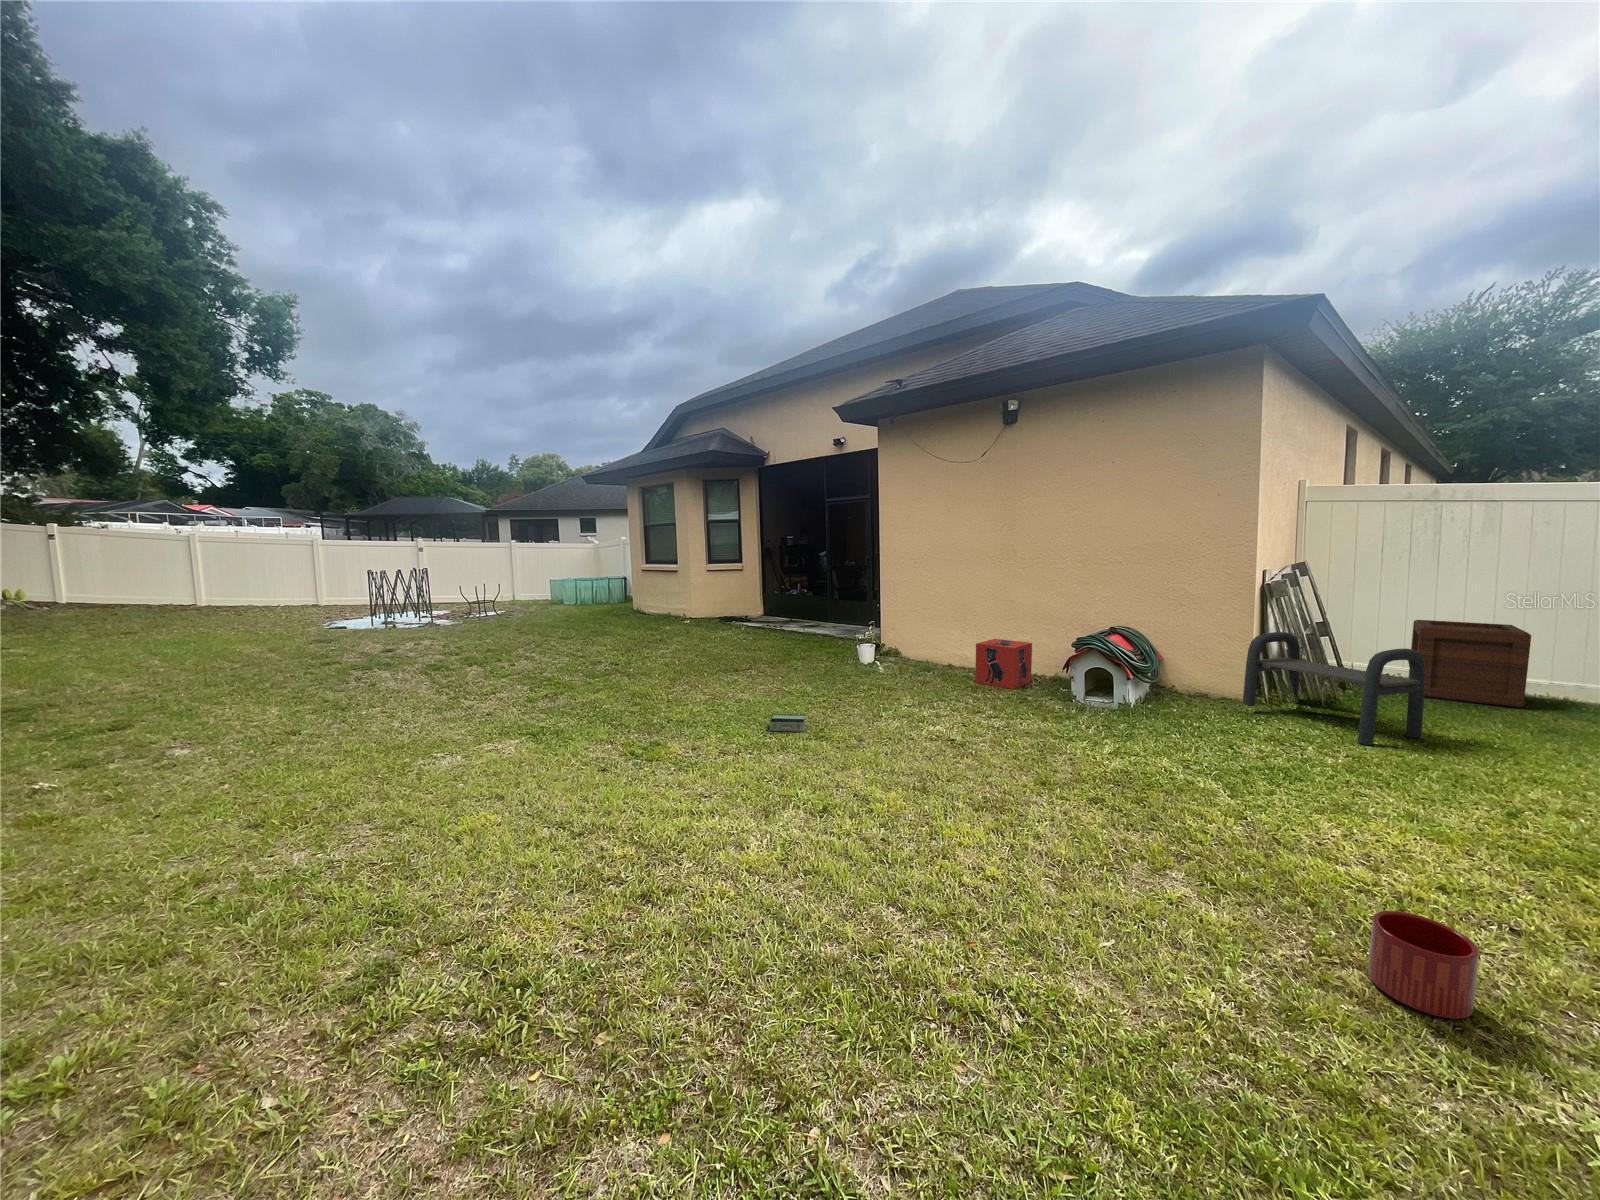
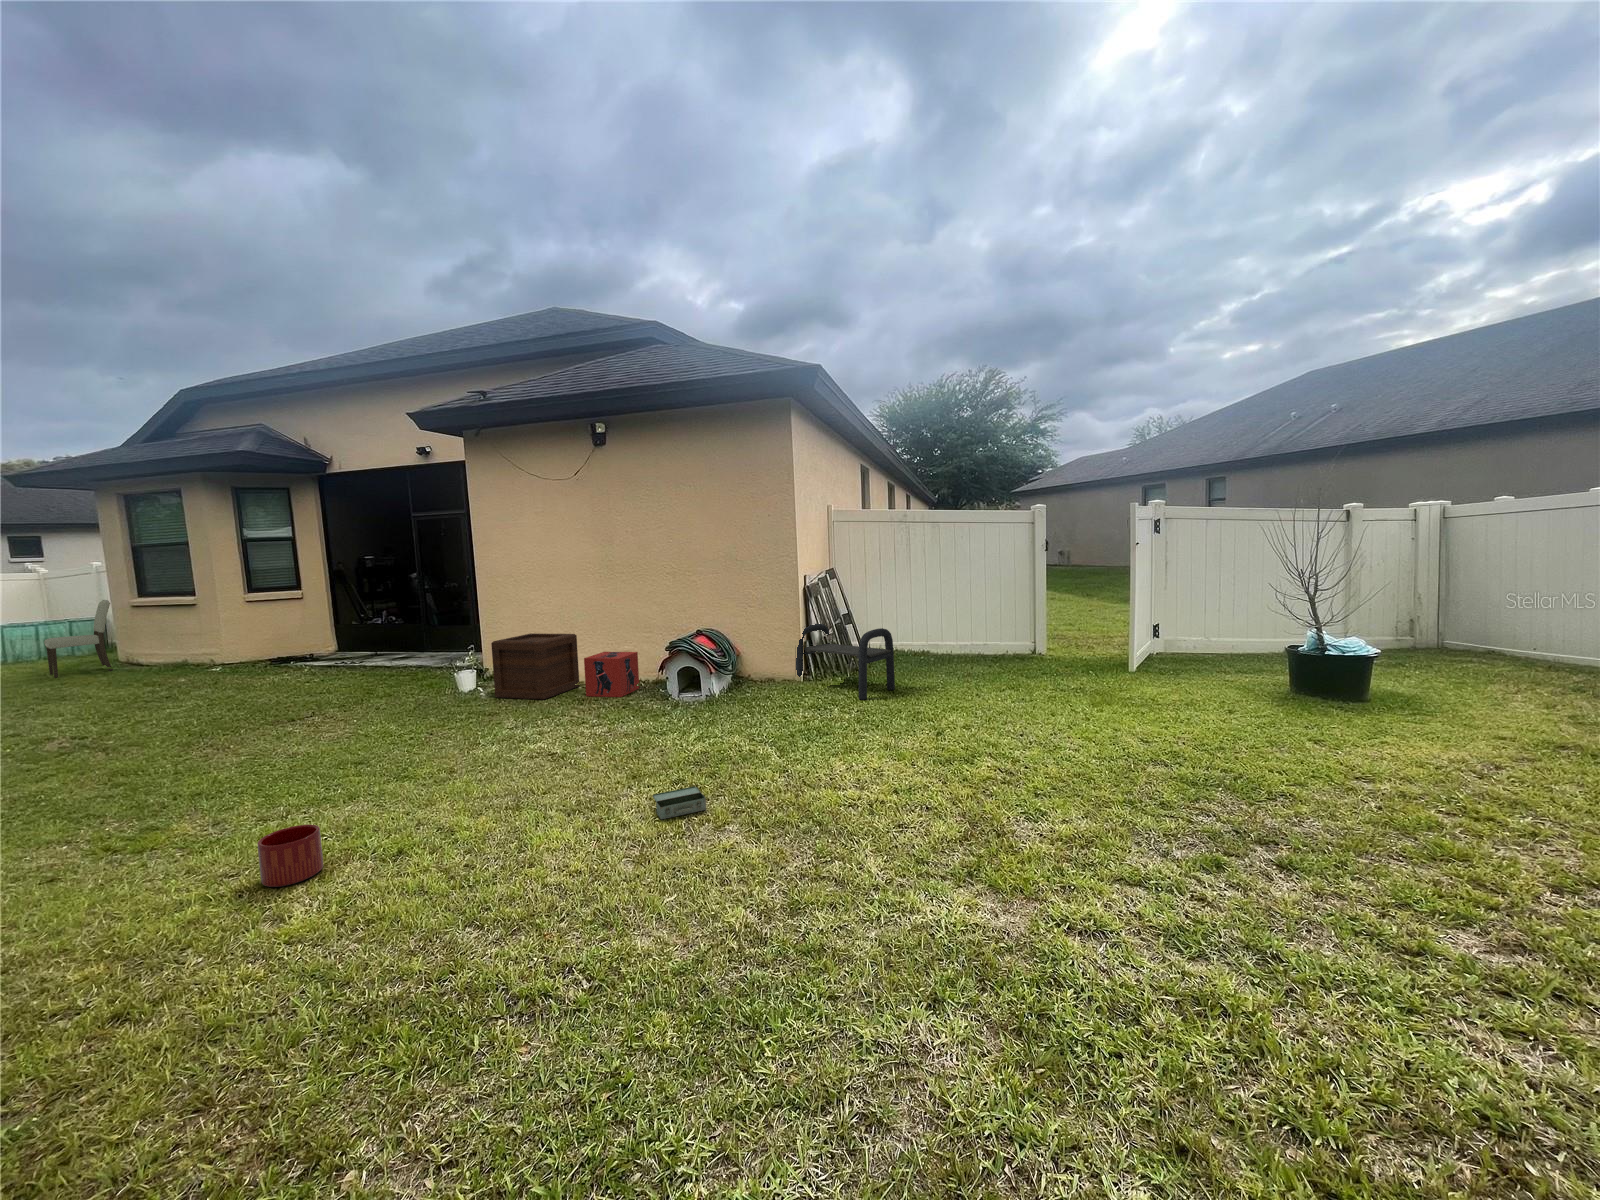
chair: none [605,564,637,616] -> present [44,600,113,678]
wooden crate: present [1411,620,1531,707] -> present [491,633,580,700]
toolbox: present [769,714,806,732] -> present [653,786,706,819]
planter: present [1368,911,1479,1019] -> present [257,825,323,887]

